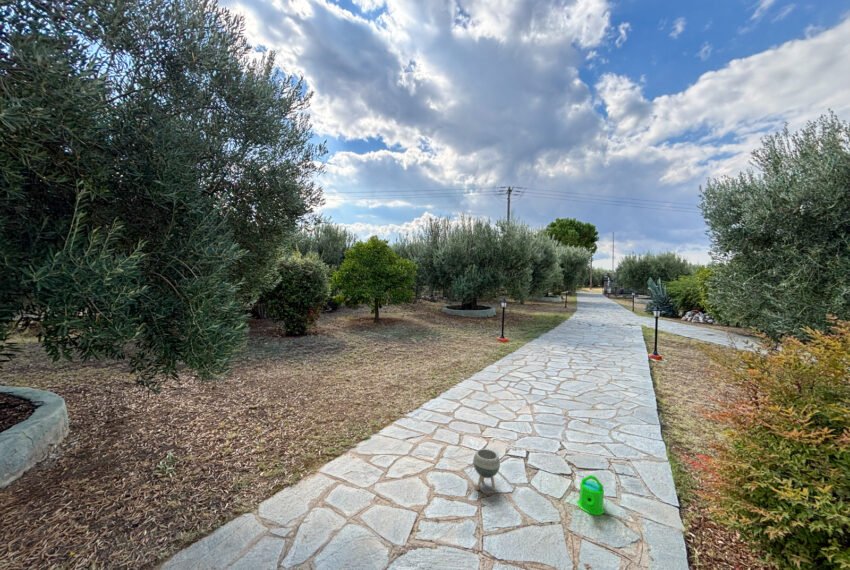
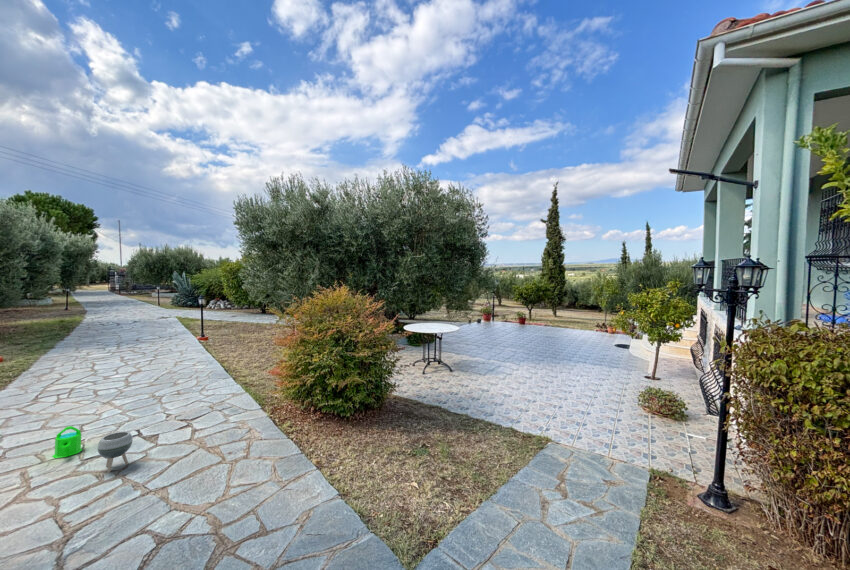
watering can: present [577,475,604,515] -> present [53,426,82,458]

